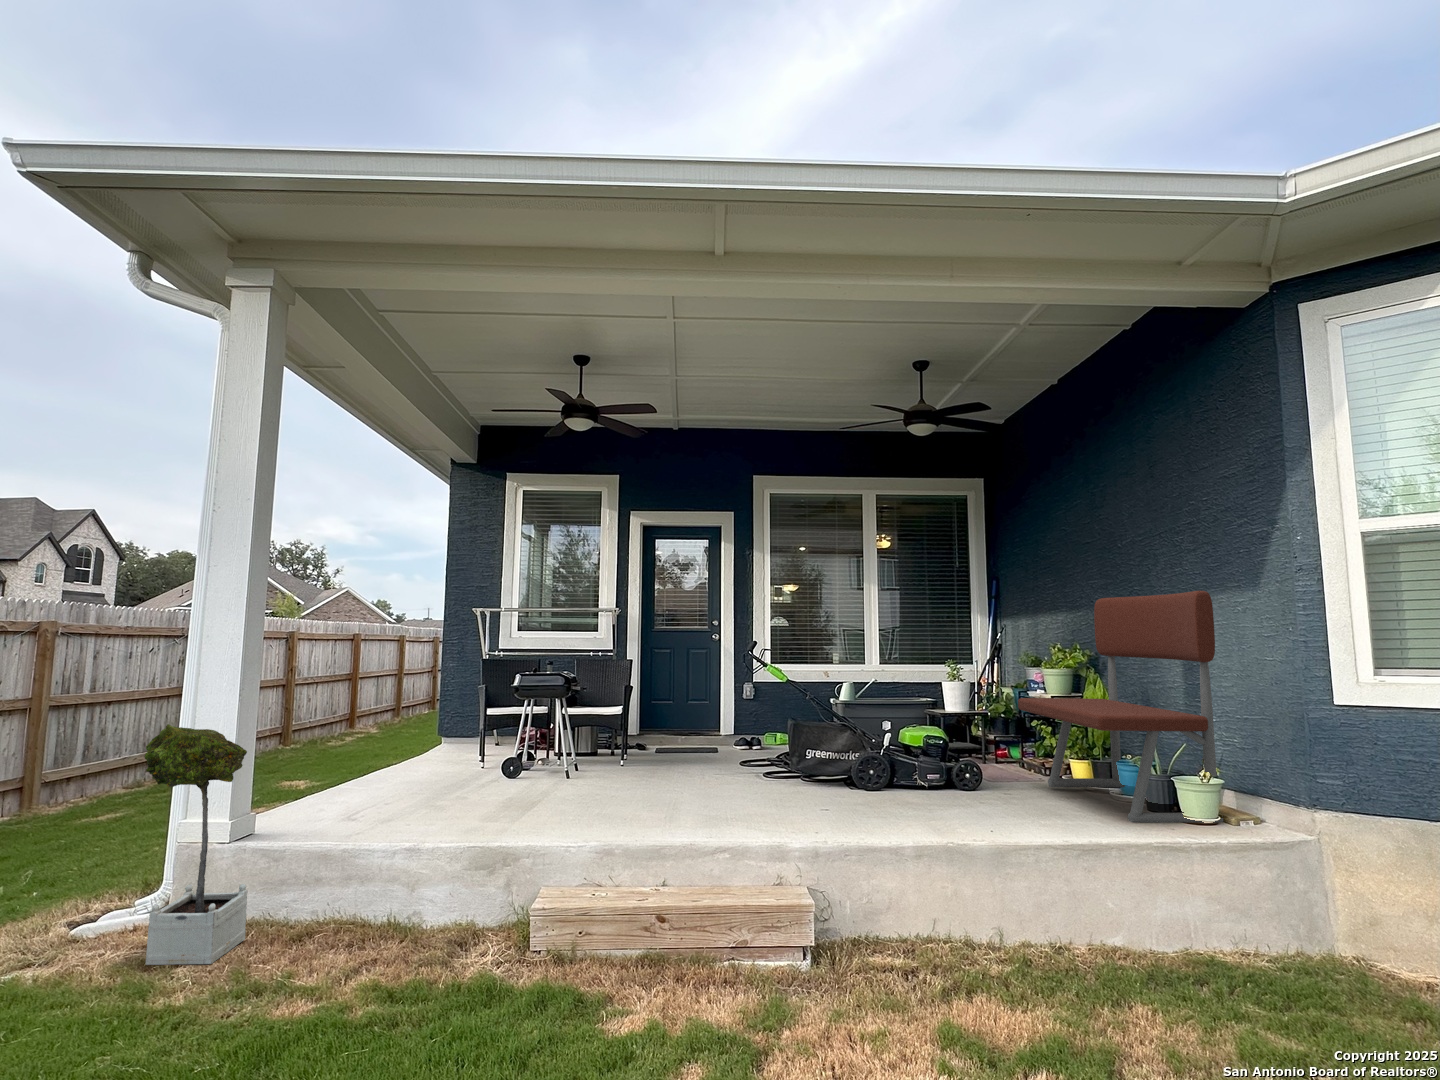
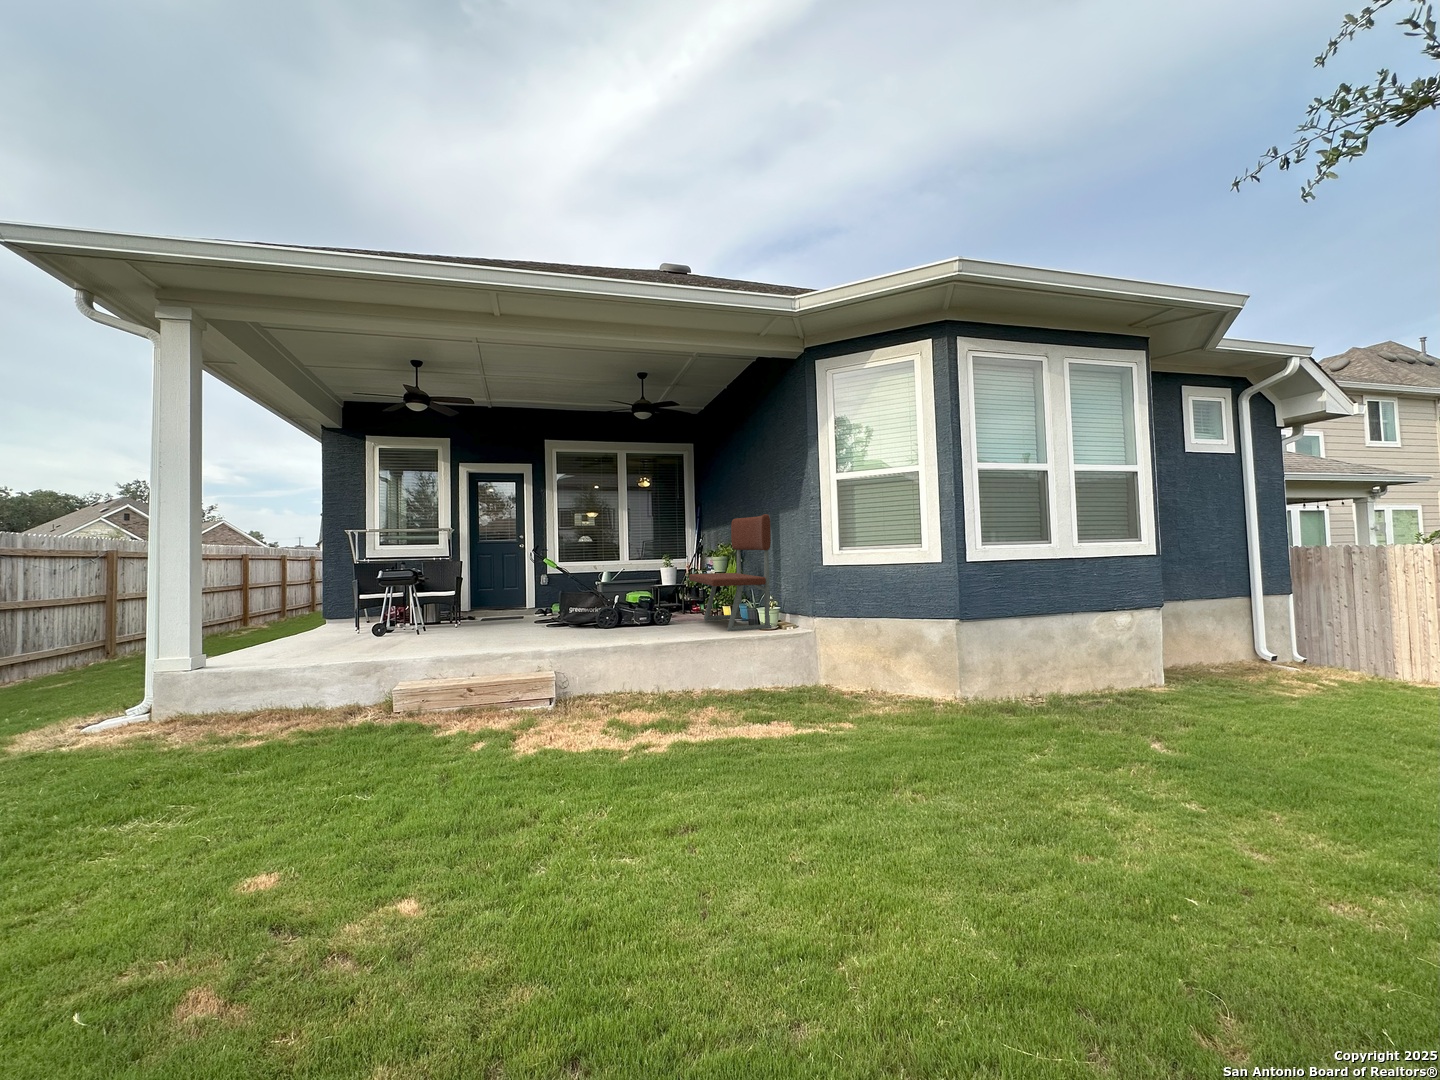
potted tree: present [144,724,248,965] -> none [132,601,211,737]

